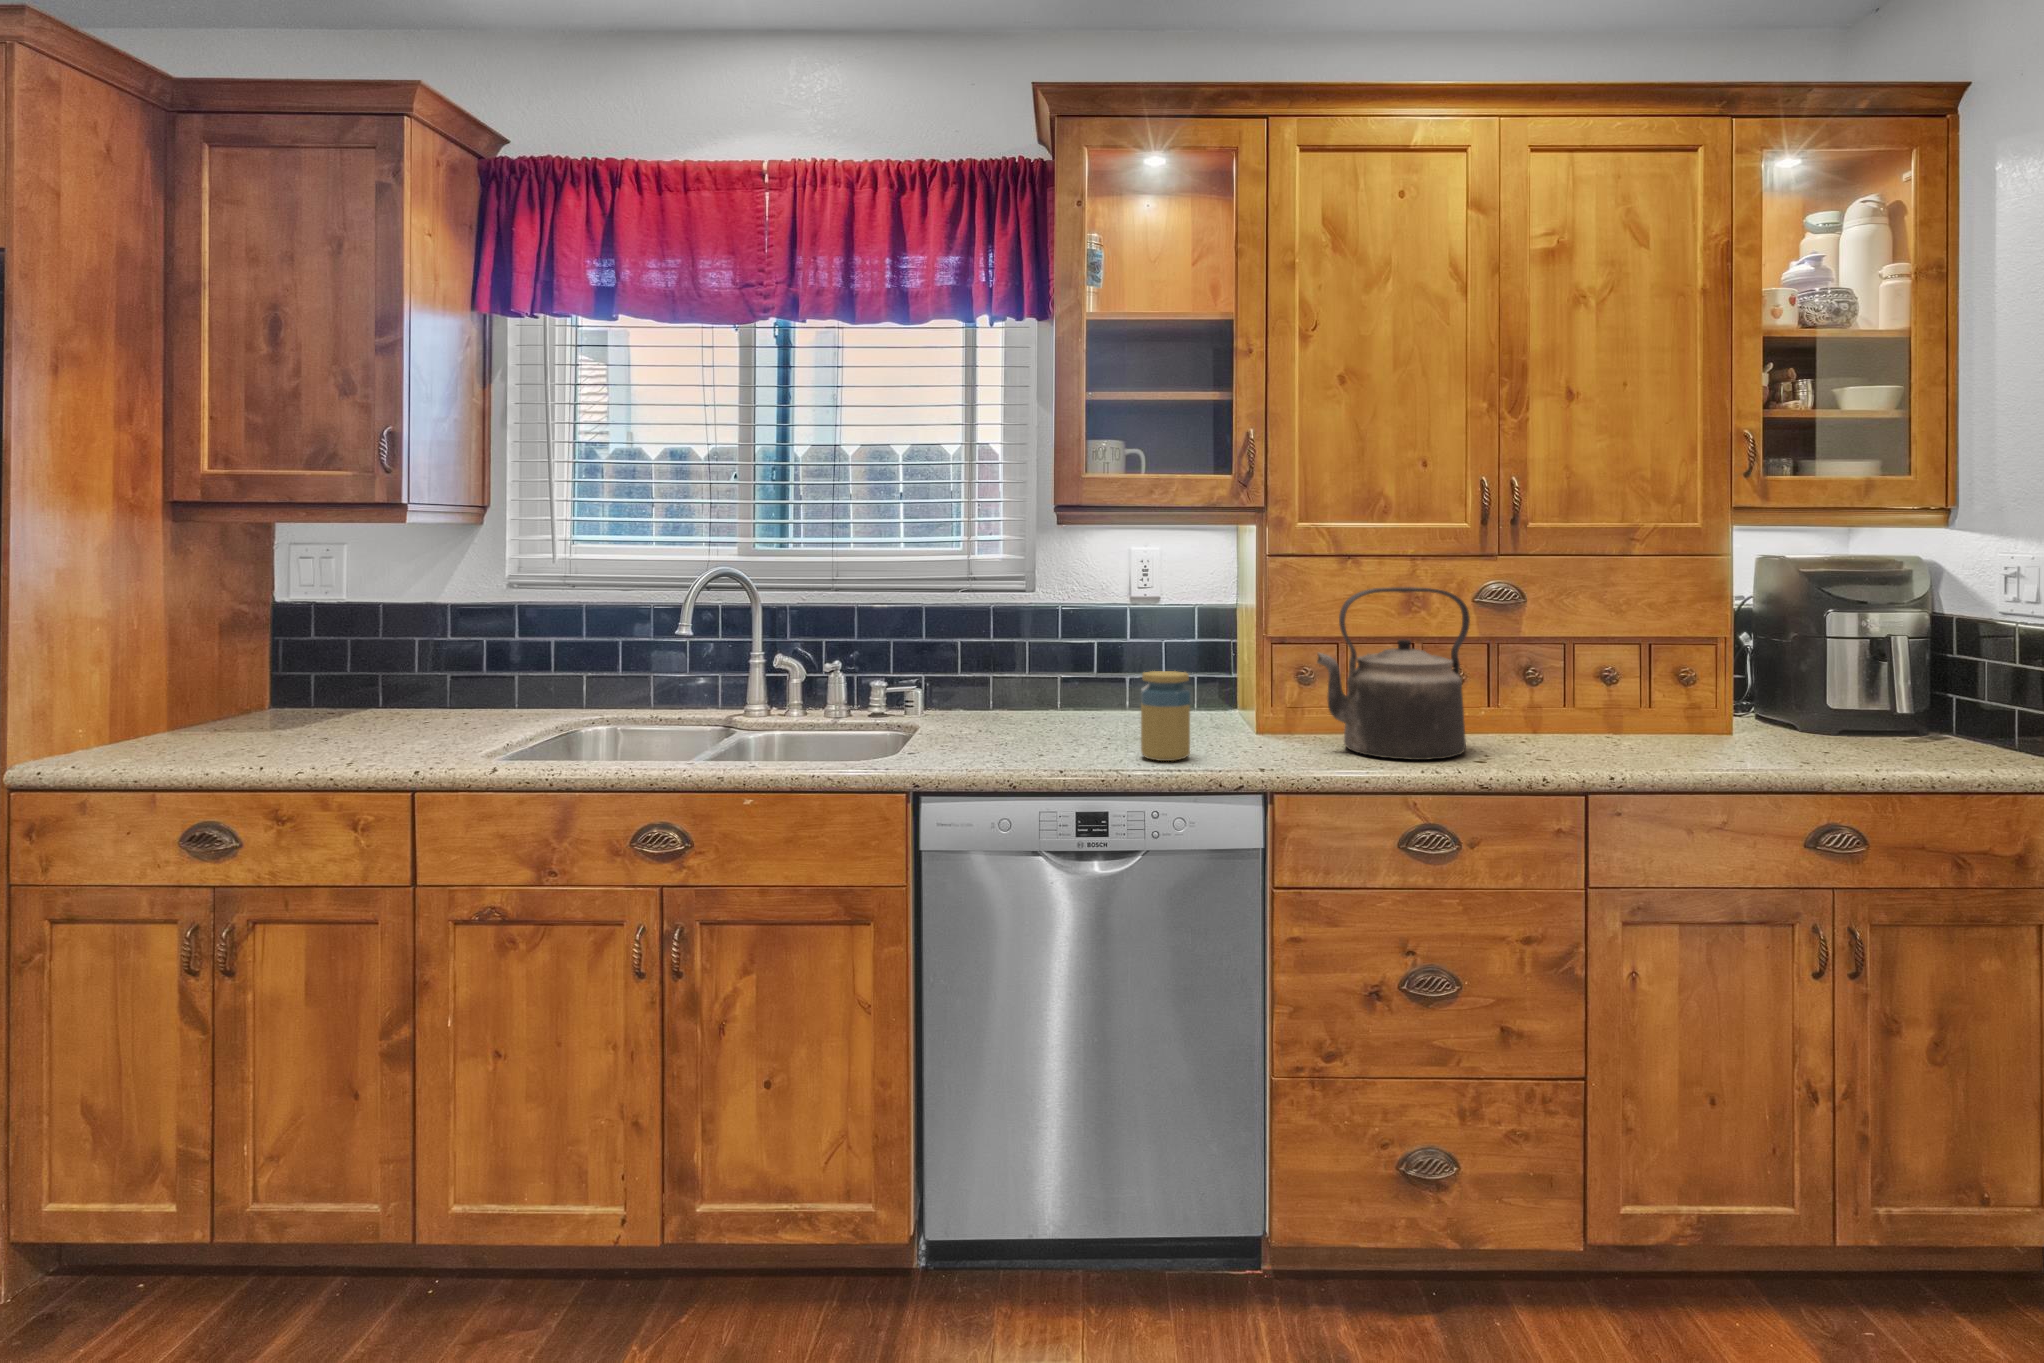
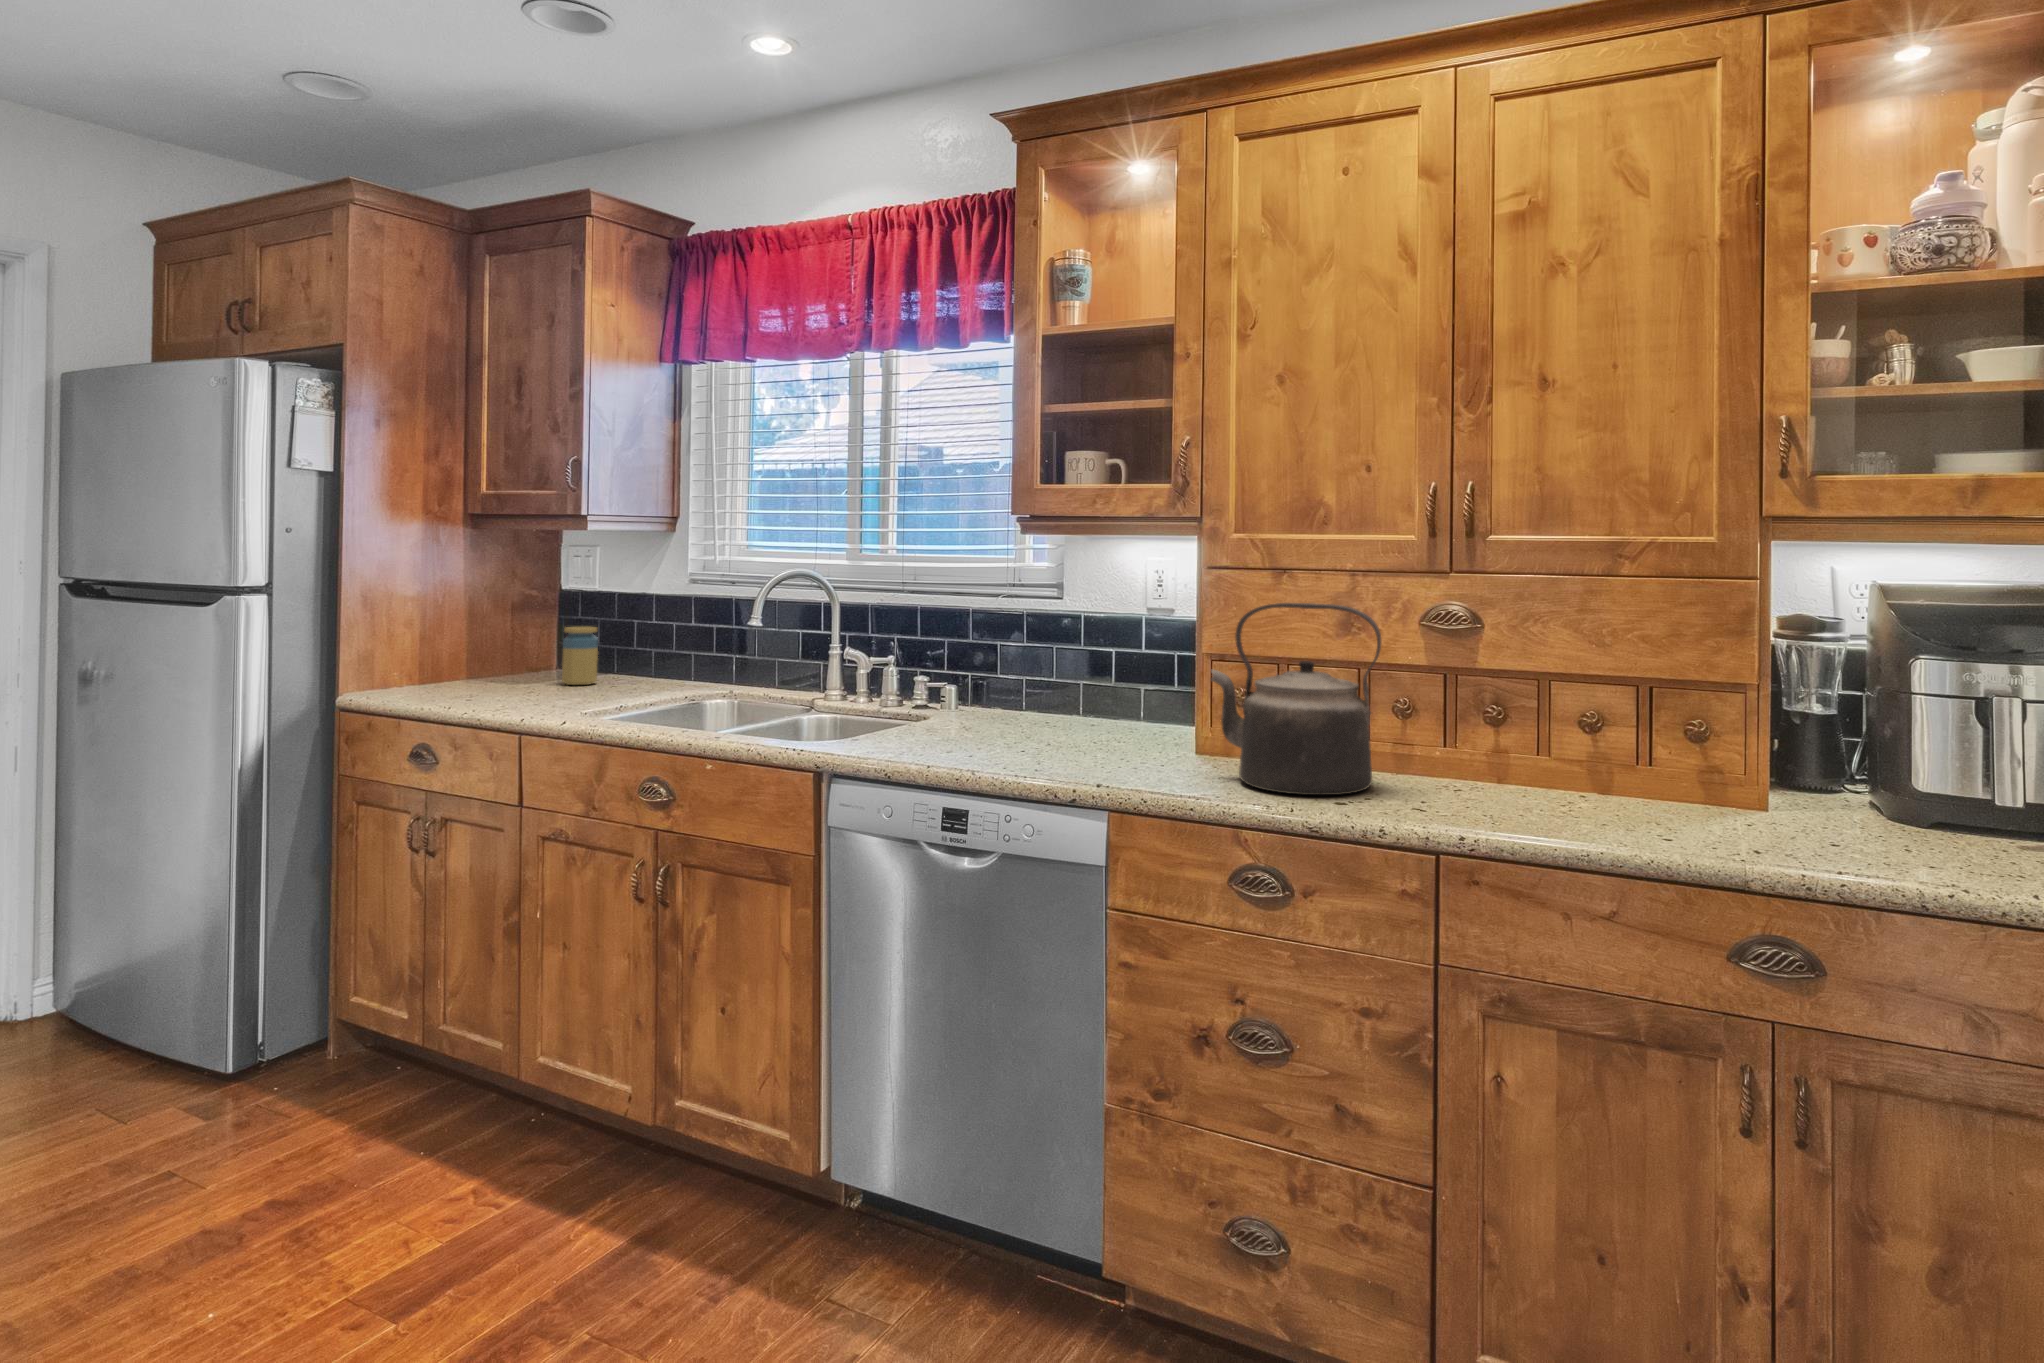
jar: present [1141,671,1190,761] -> present [562,627,598,685]

